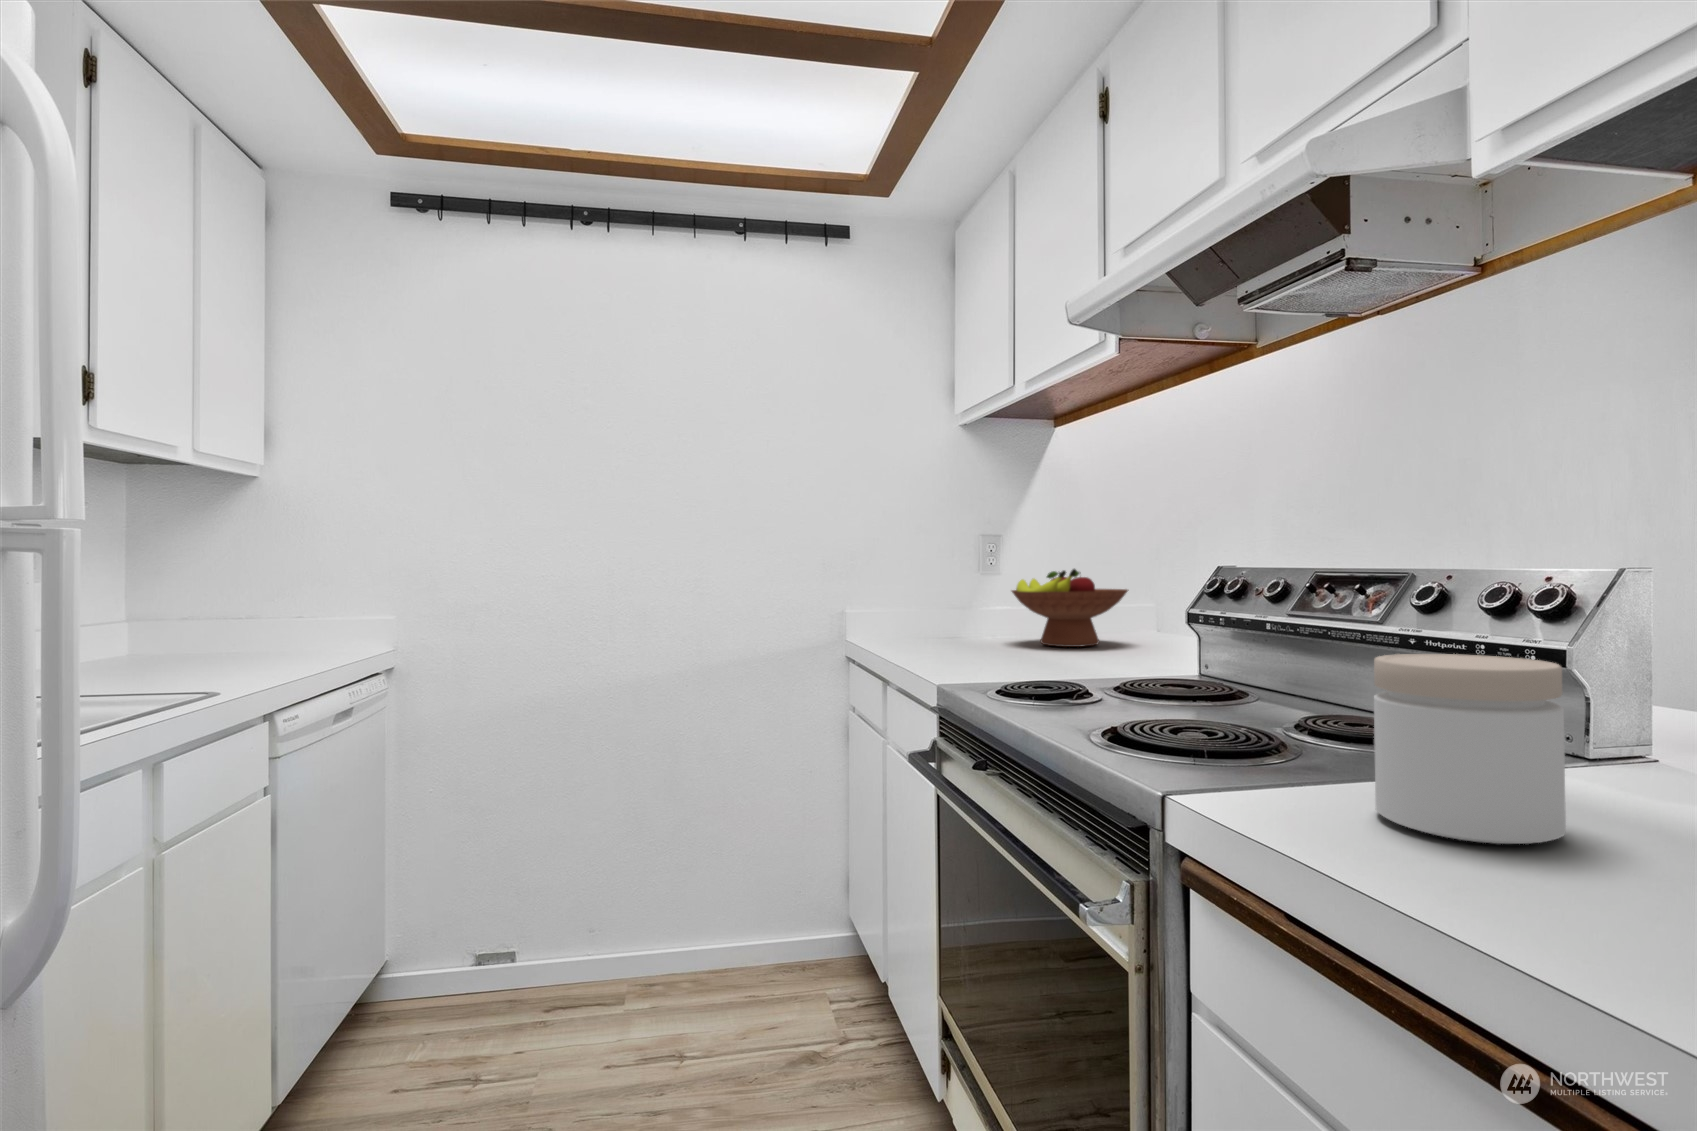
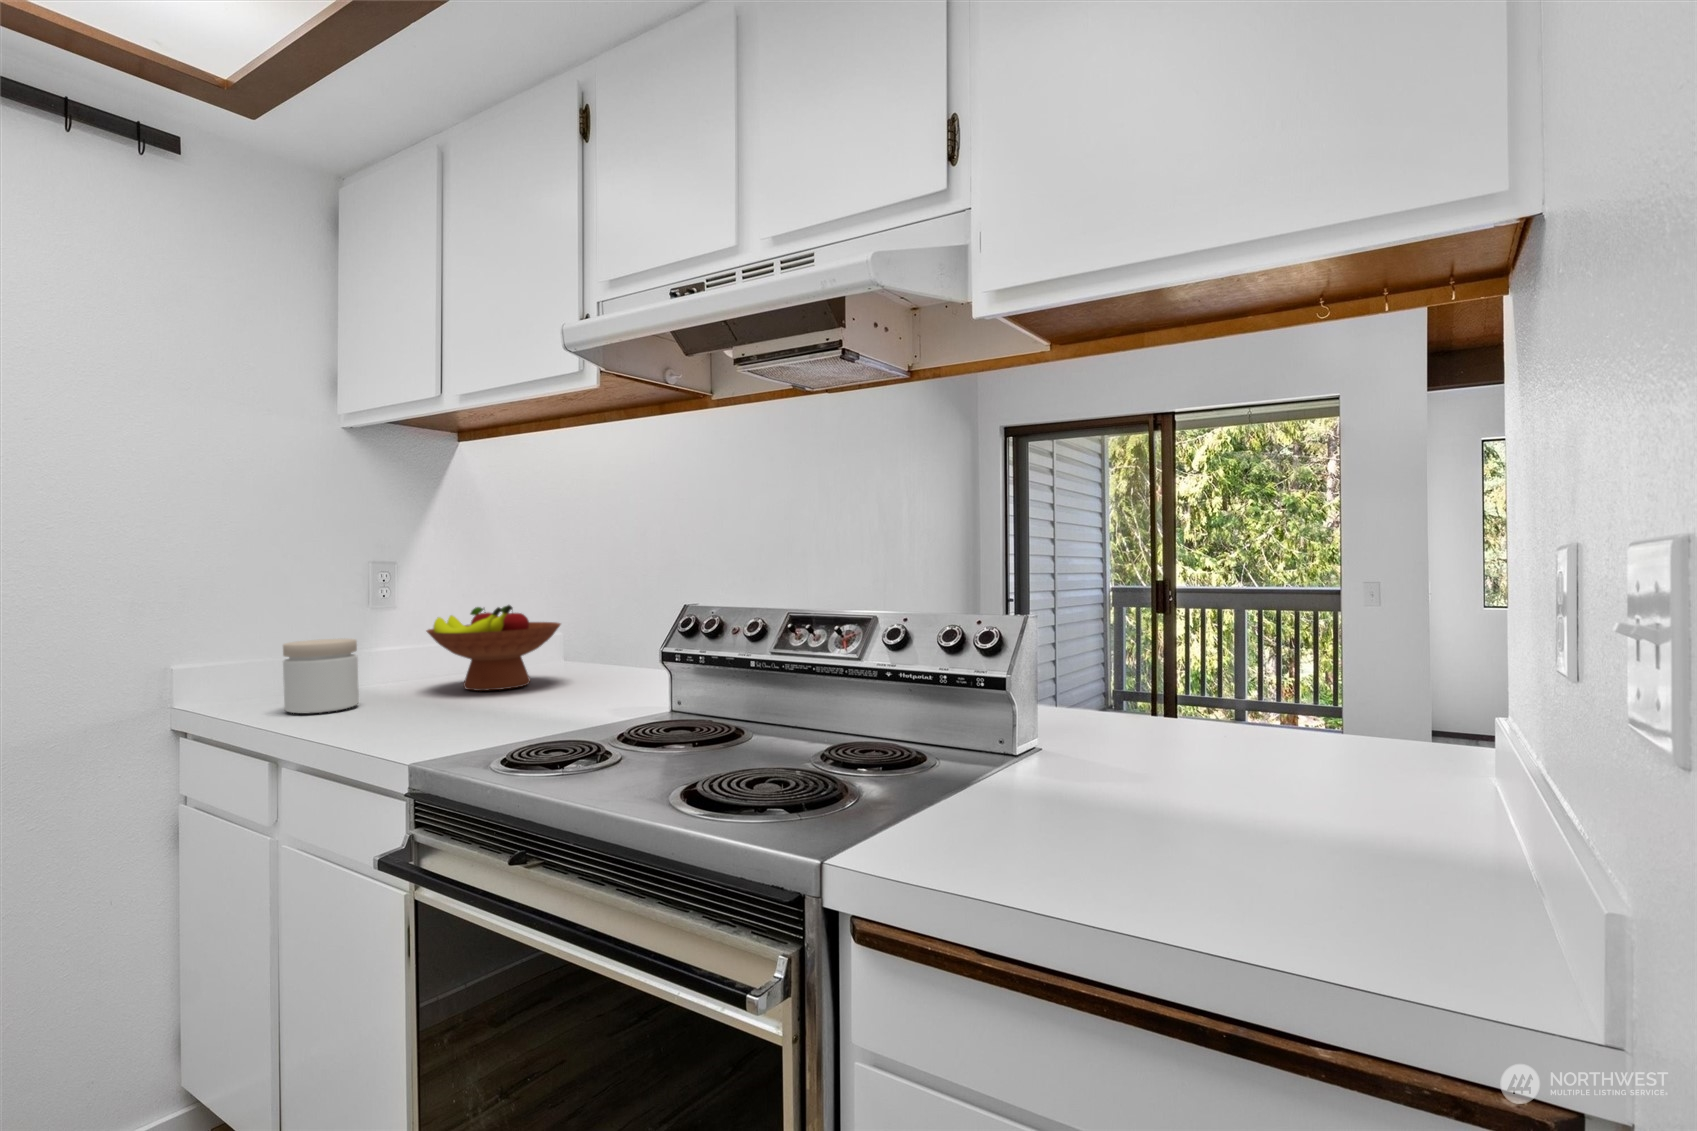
jar: present [1374,654,1566,844] -> present [283,639,359,714]

